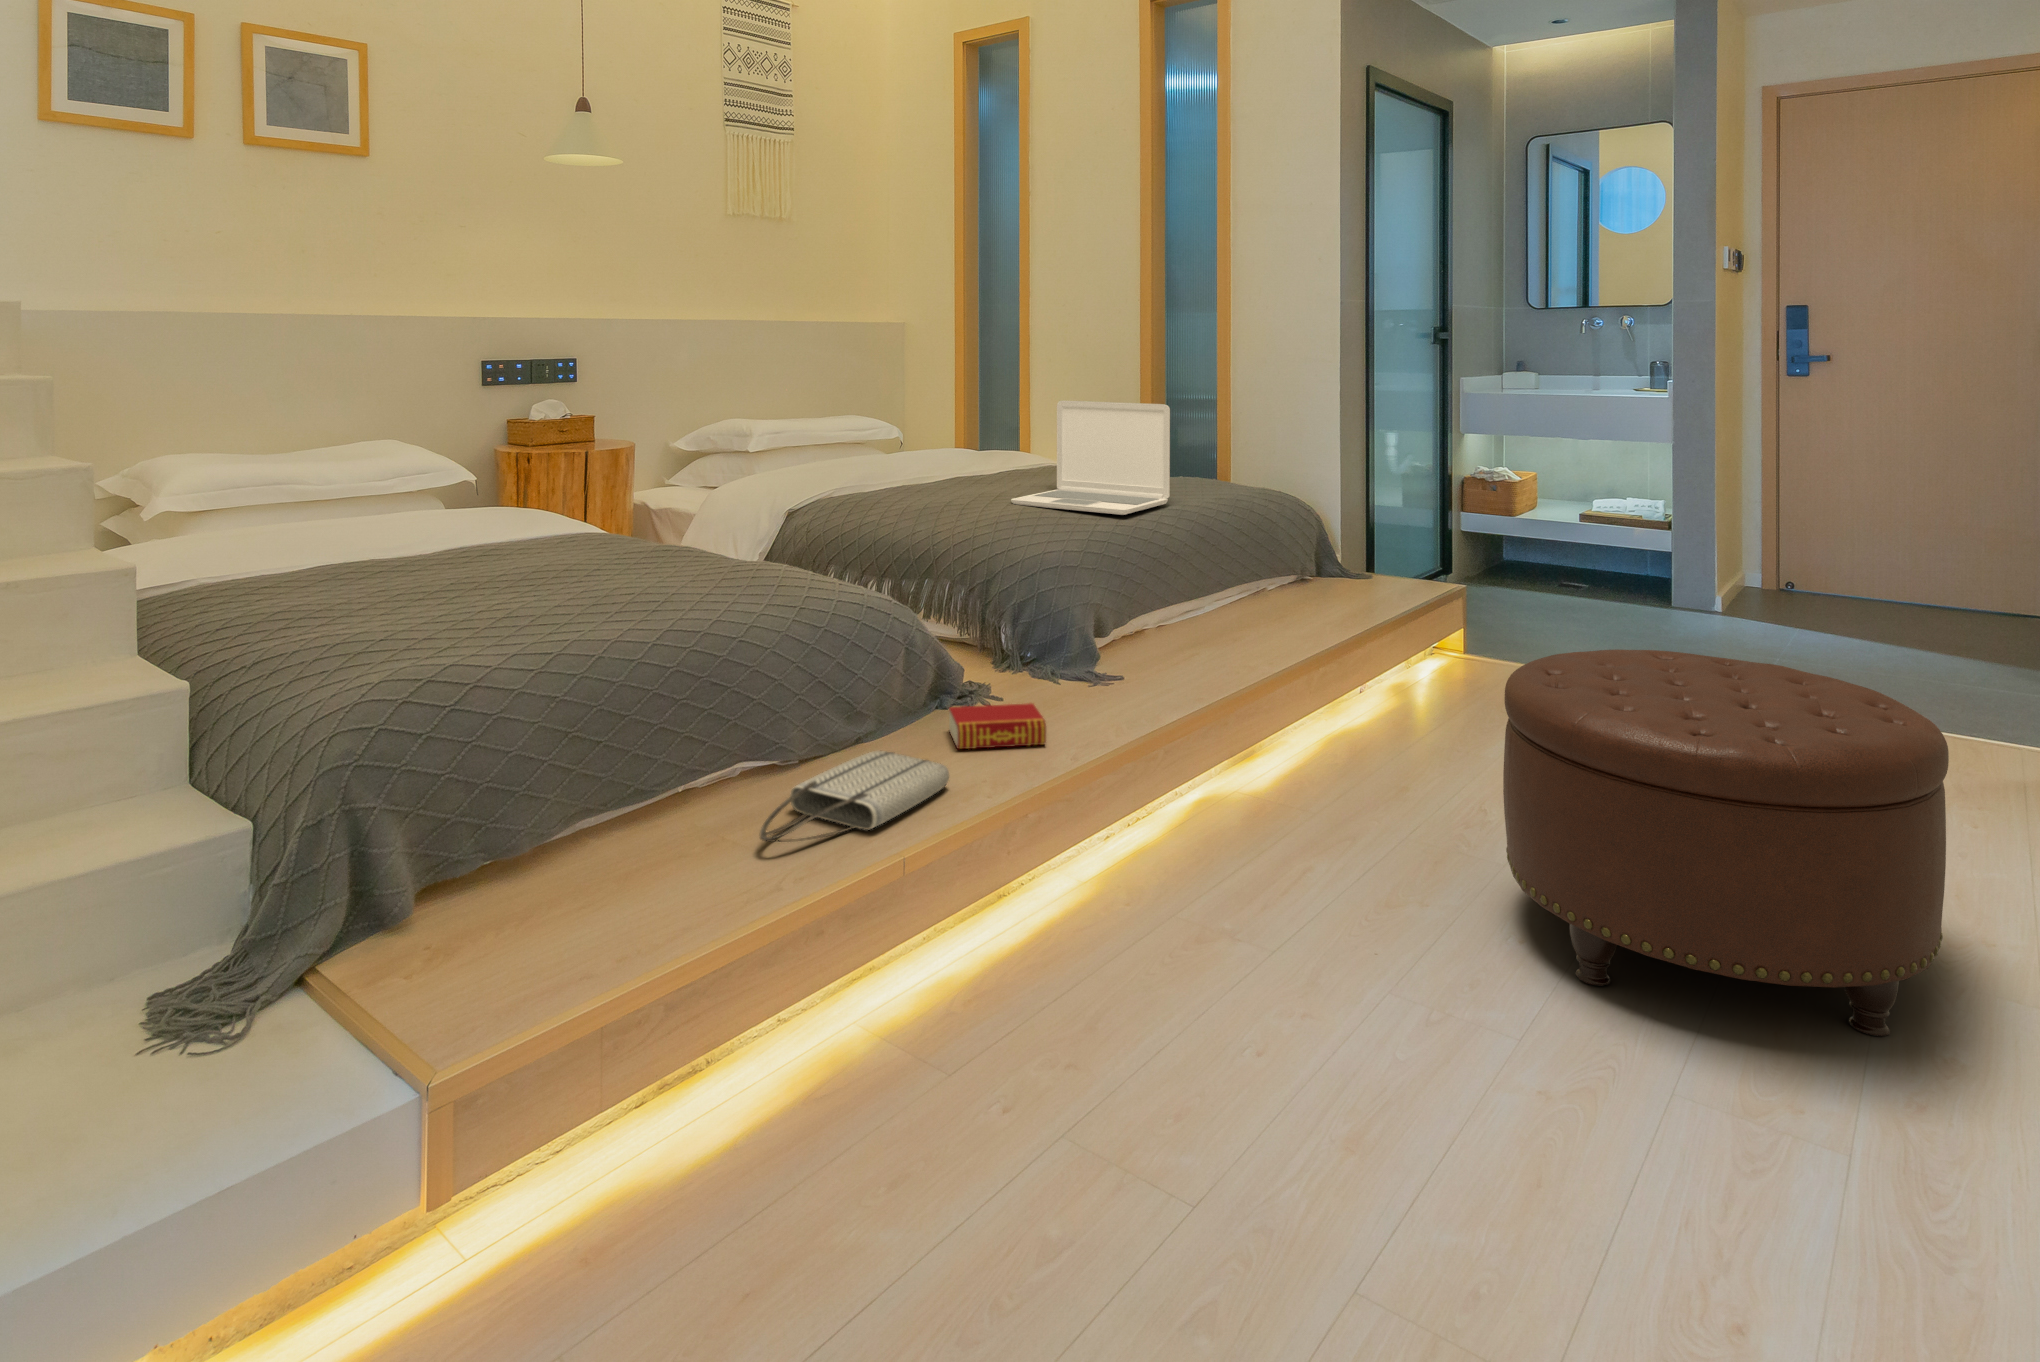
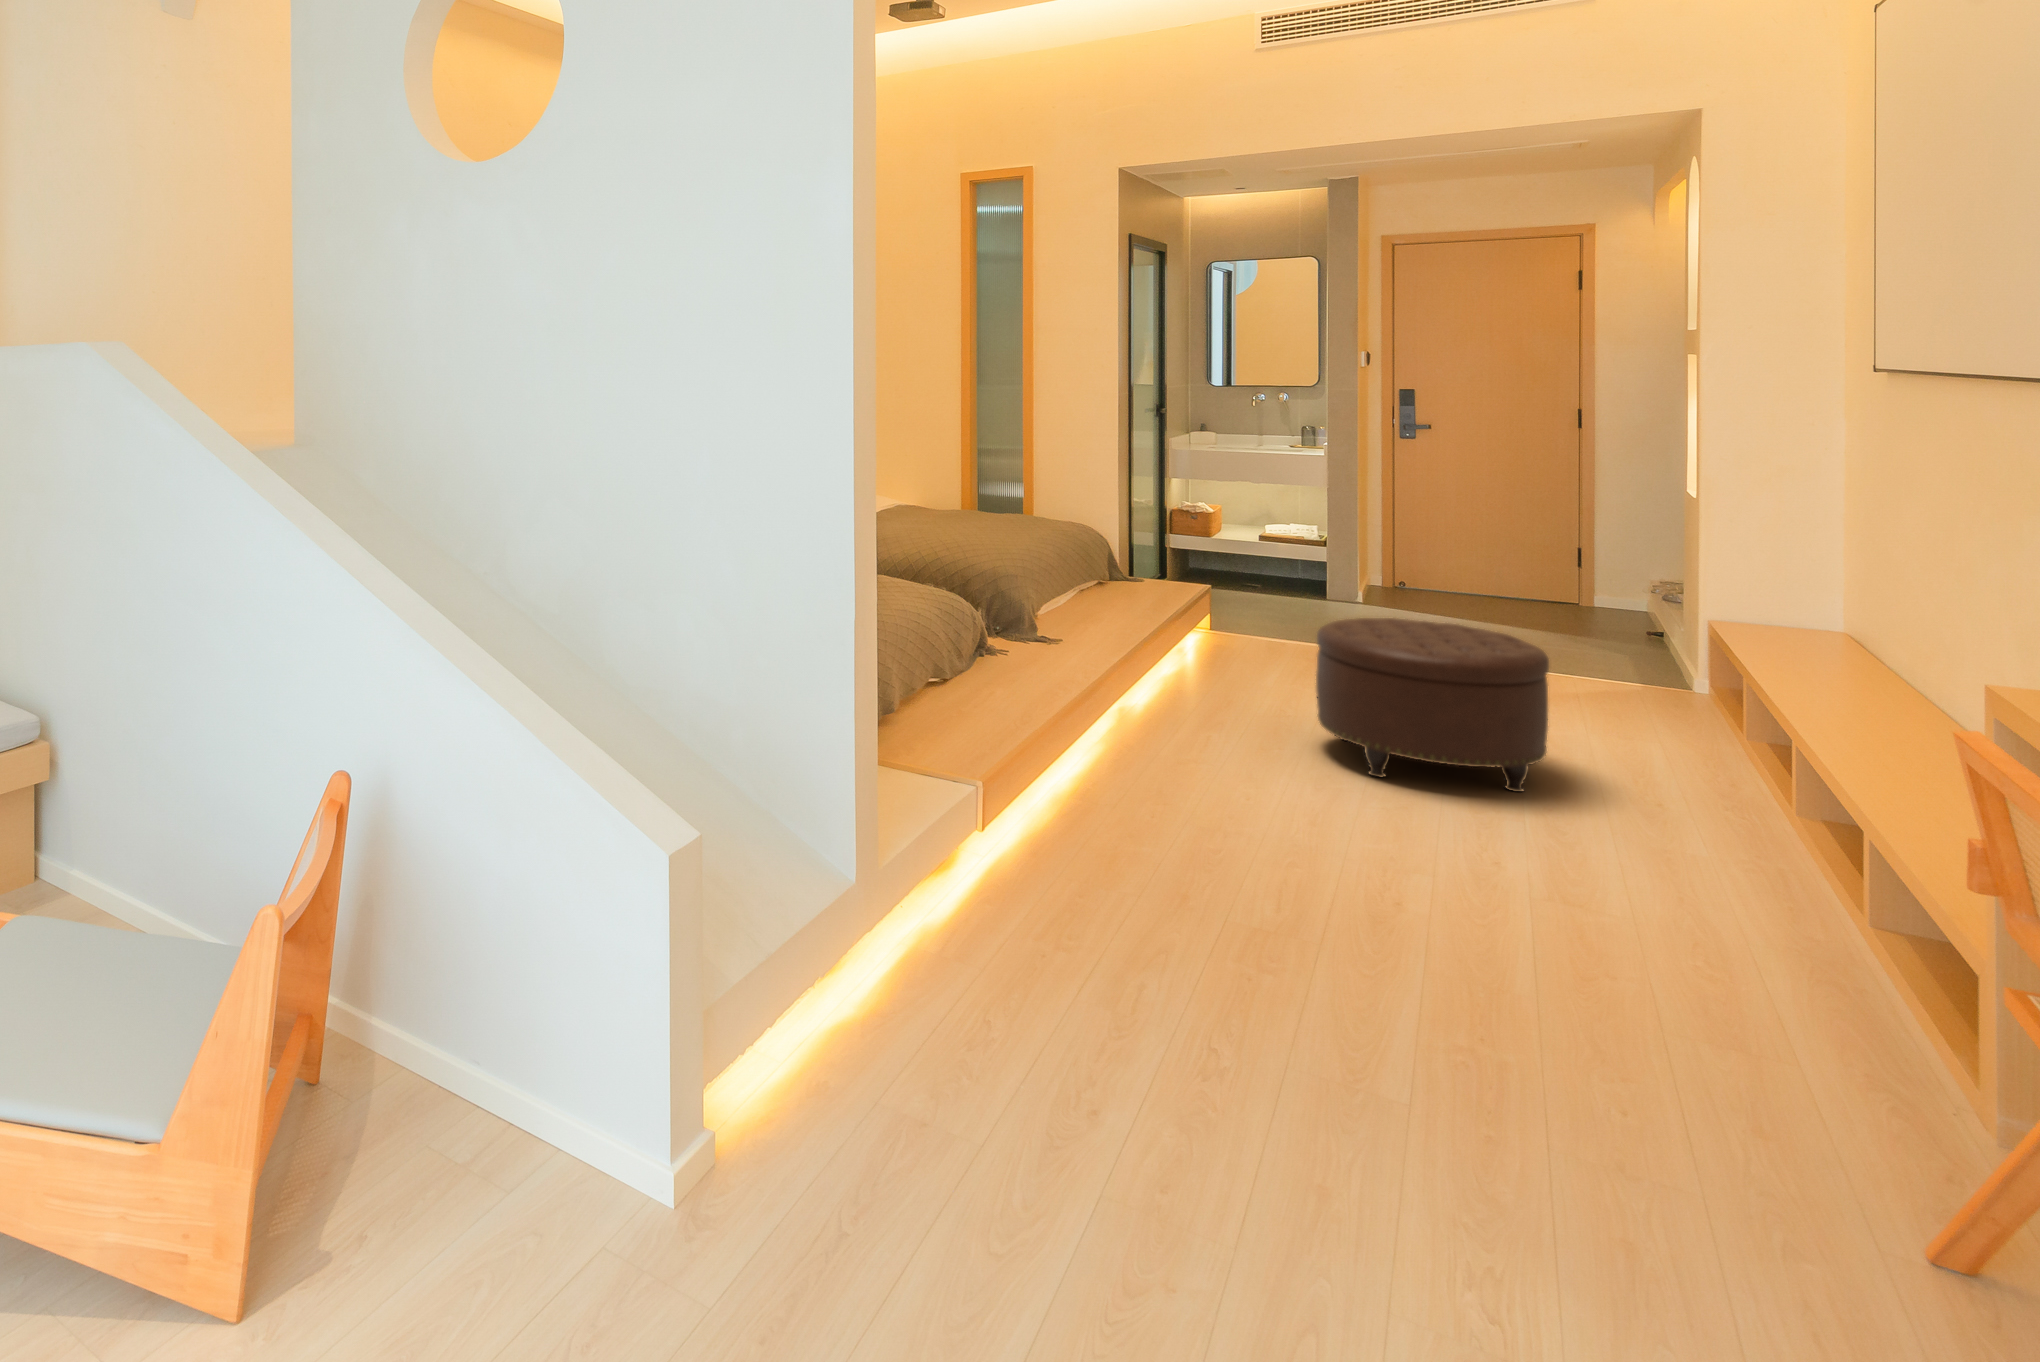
laptop: present [1011,400,1170,515] -> none [932,468,1032,544]
book: present [949,703,1046,749] -> none [991,653,1054,677]
tote bag: present [760,751,949,842] -> none [960,676,1028,714]

